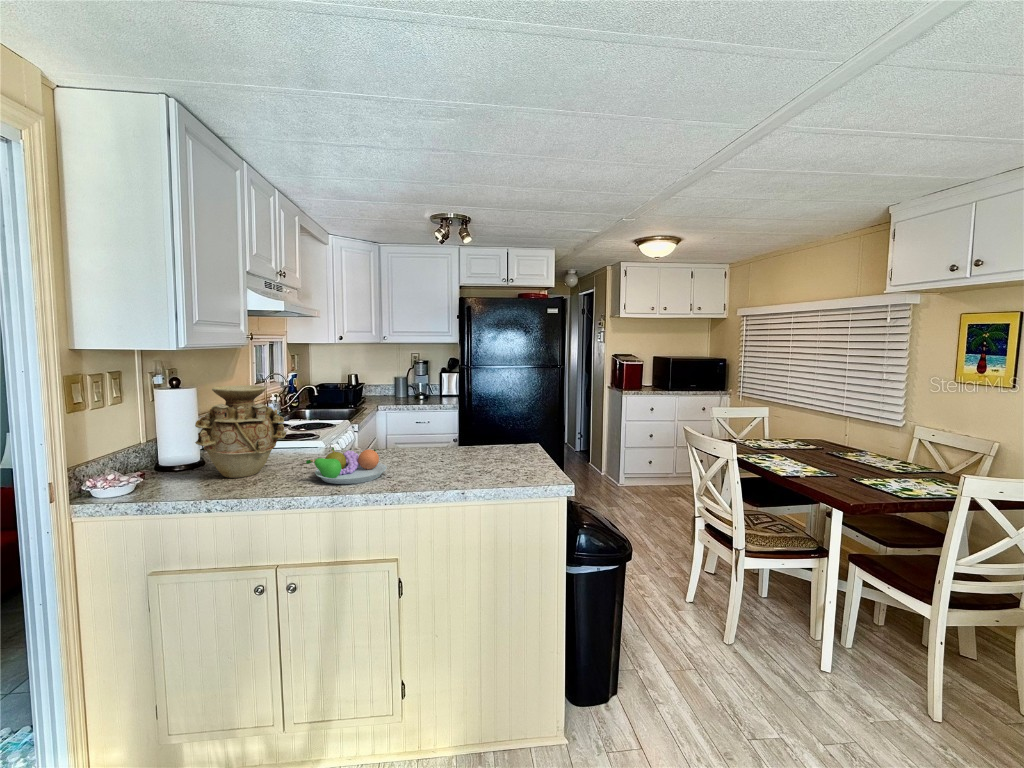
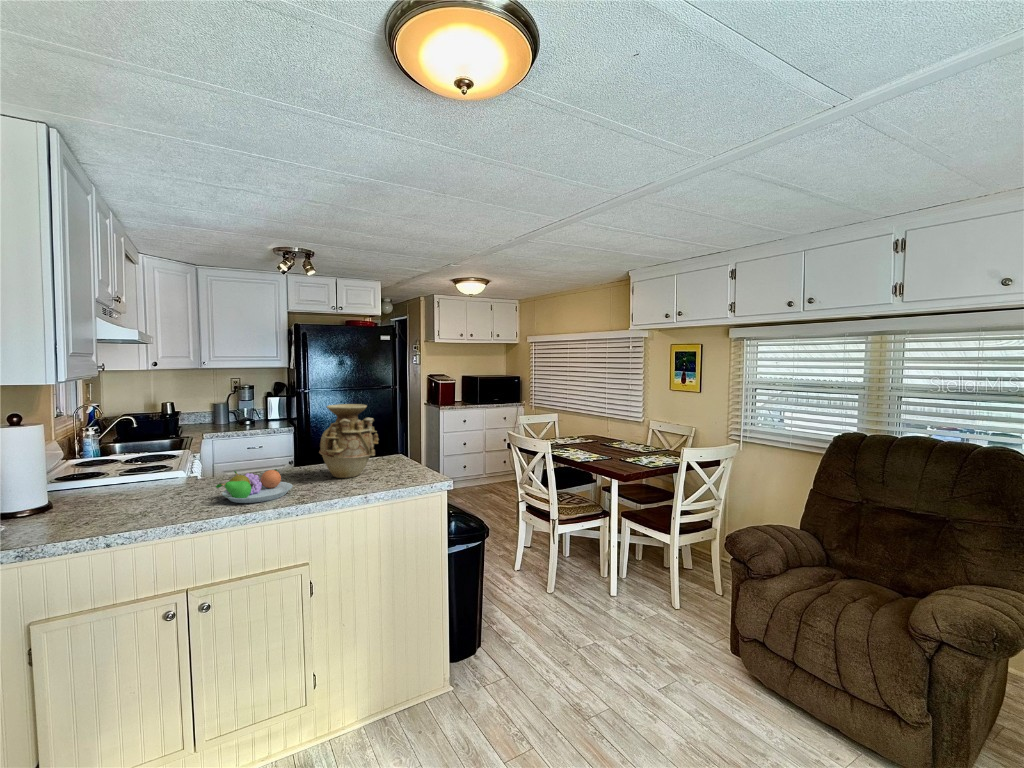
vase: present [195,385,286,478] -> present [319,404,378,478]

